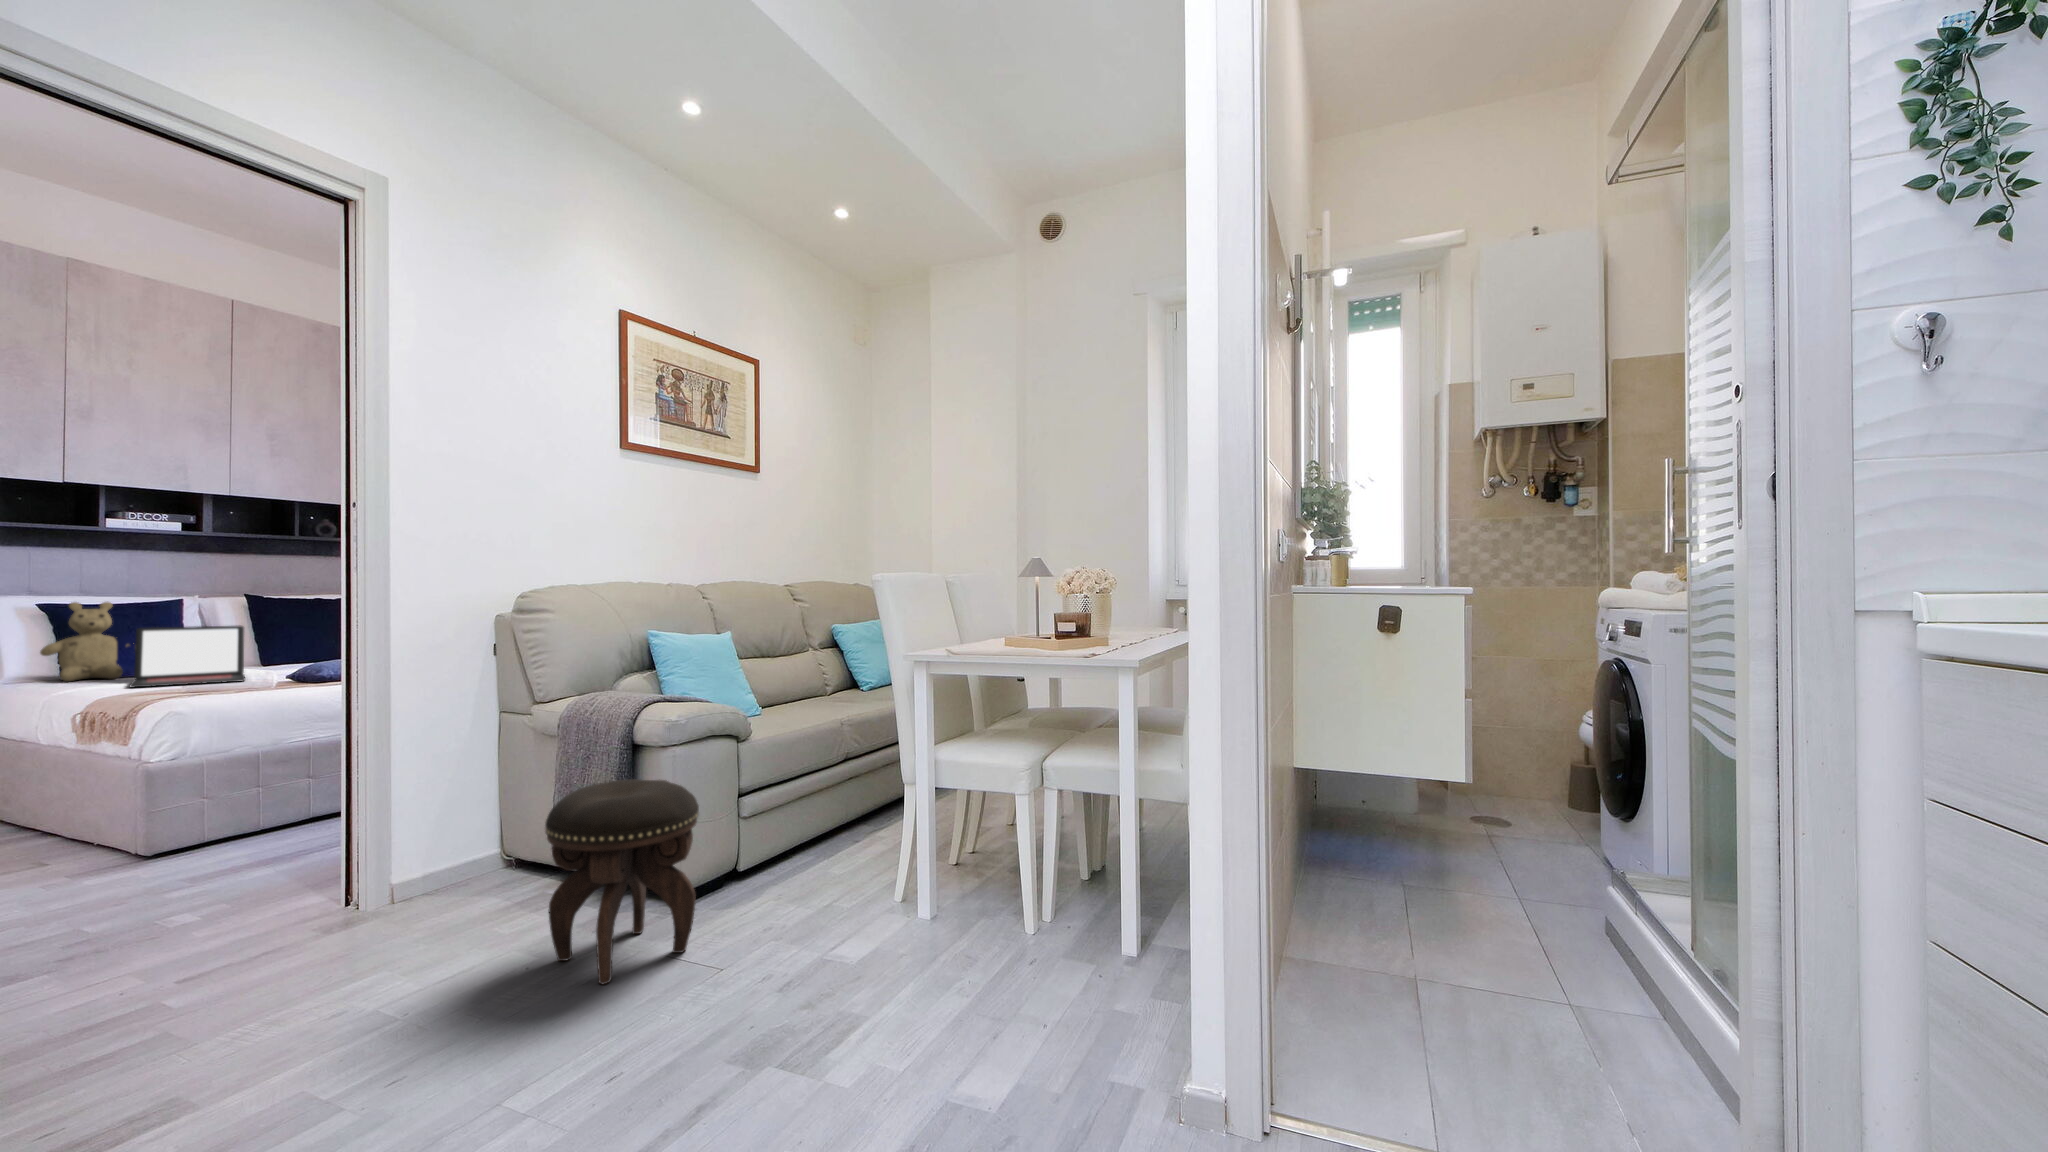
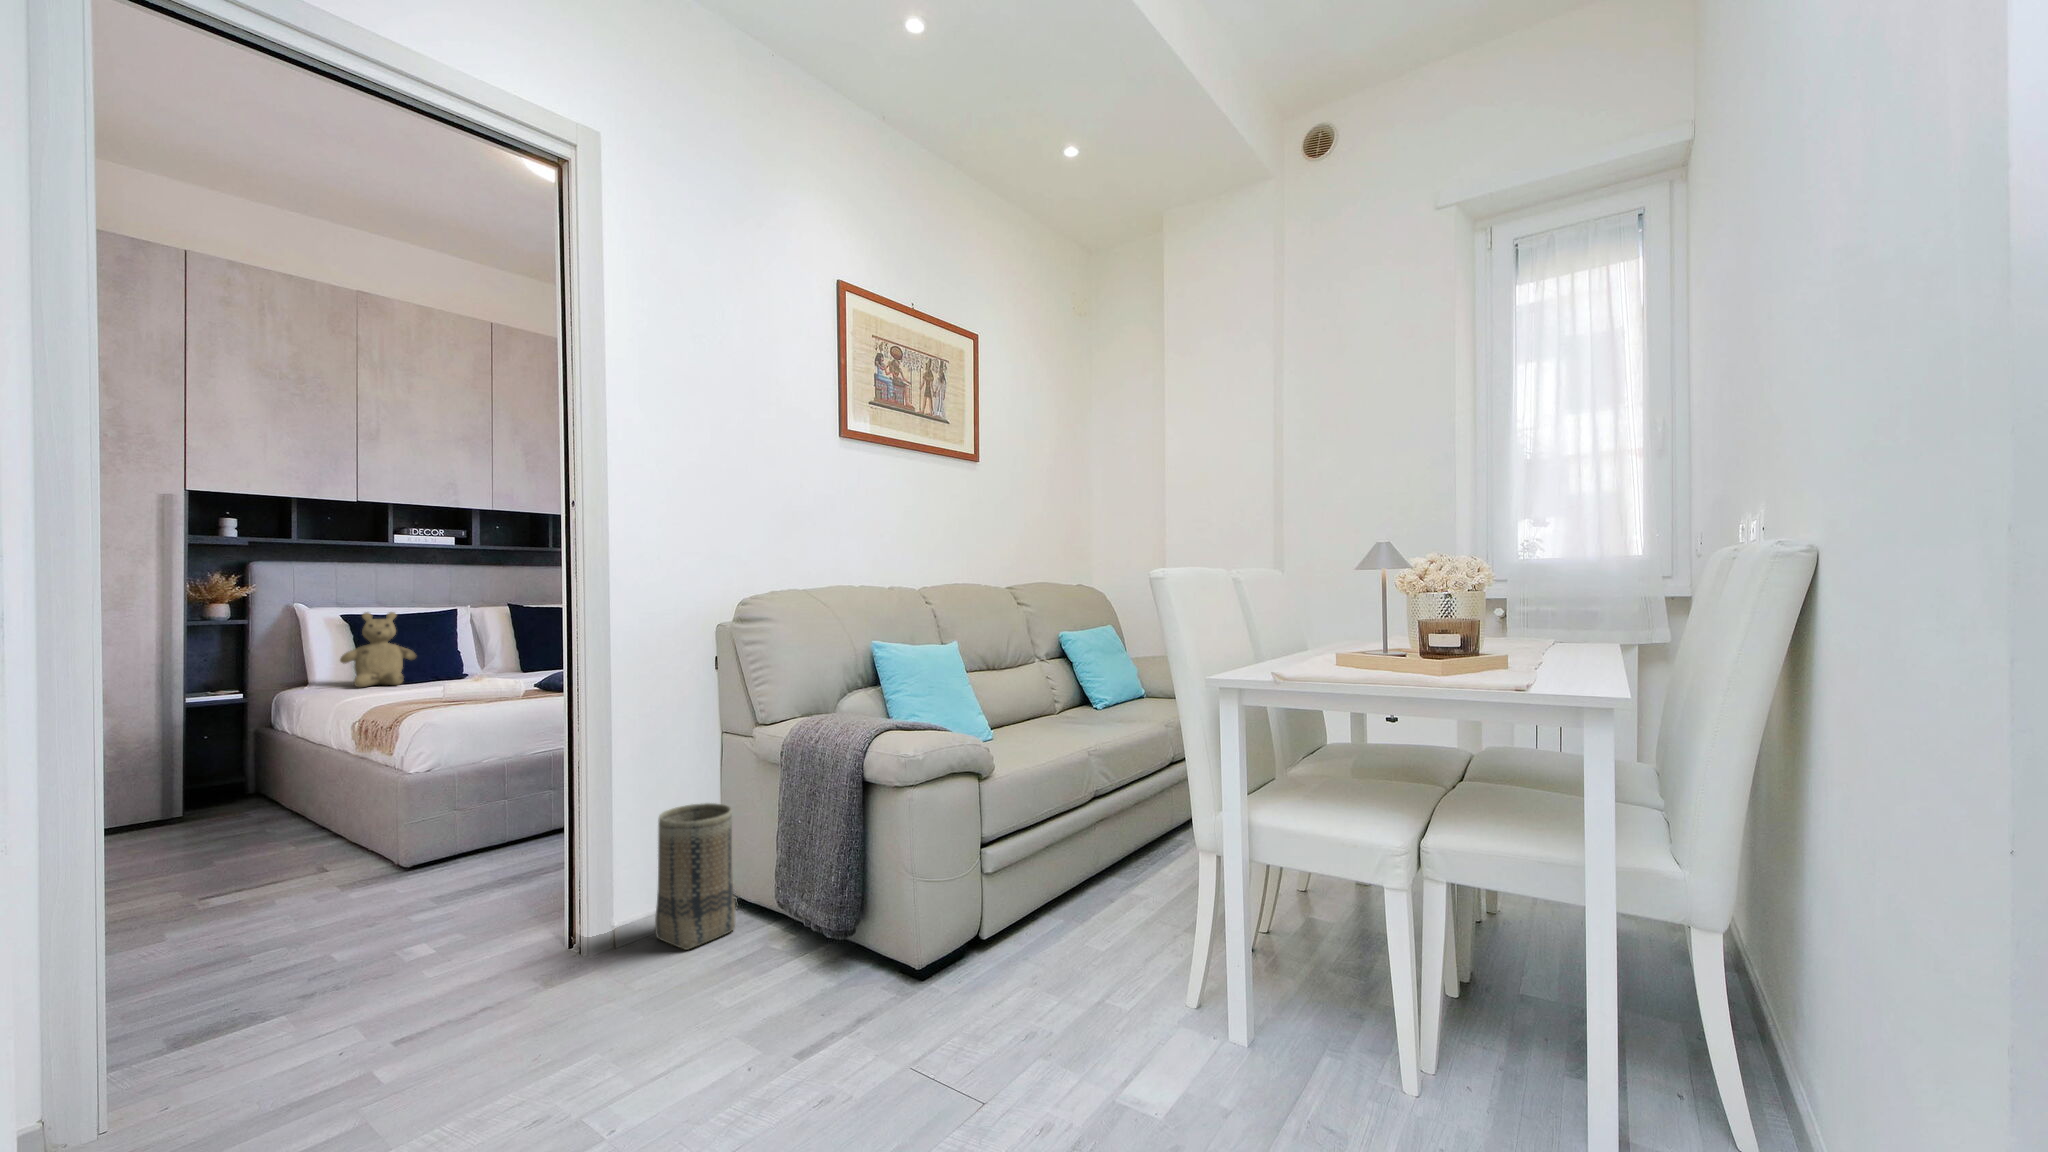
laptop: present [130,626,245,687] -> none [403,634,501,695]
basket: none [434,773,513,898] -> present [655,803,735,950]
footstool: present [545,779,699,984] -> none [767,830,947,1111]

